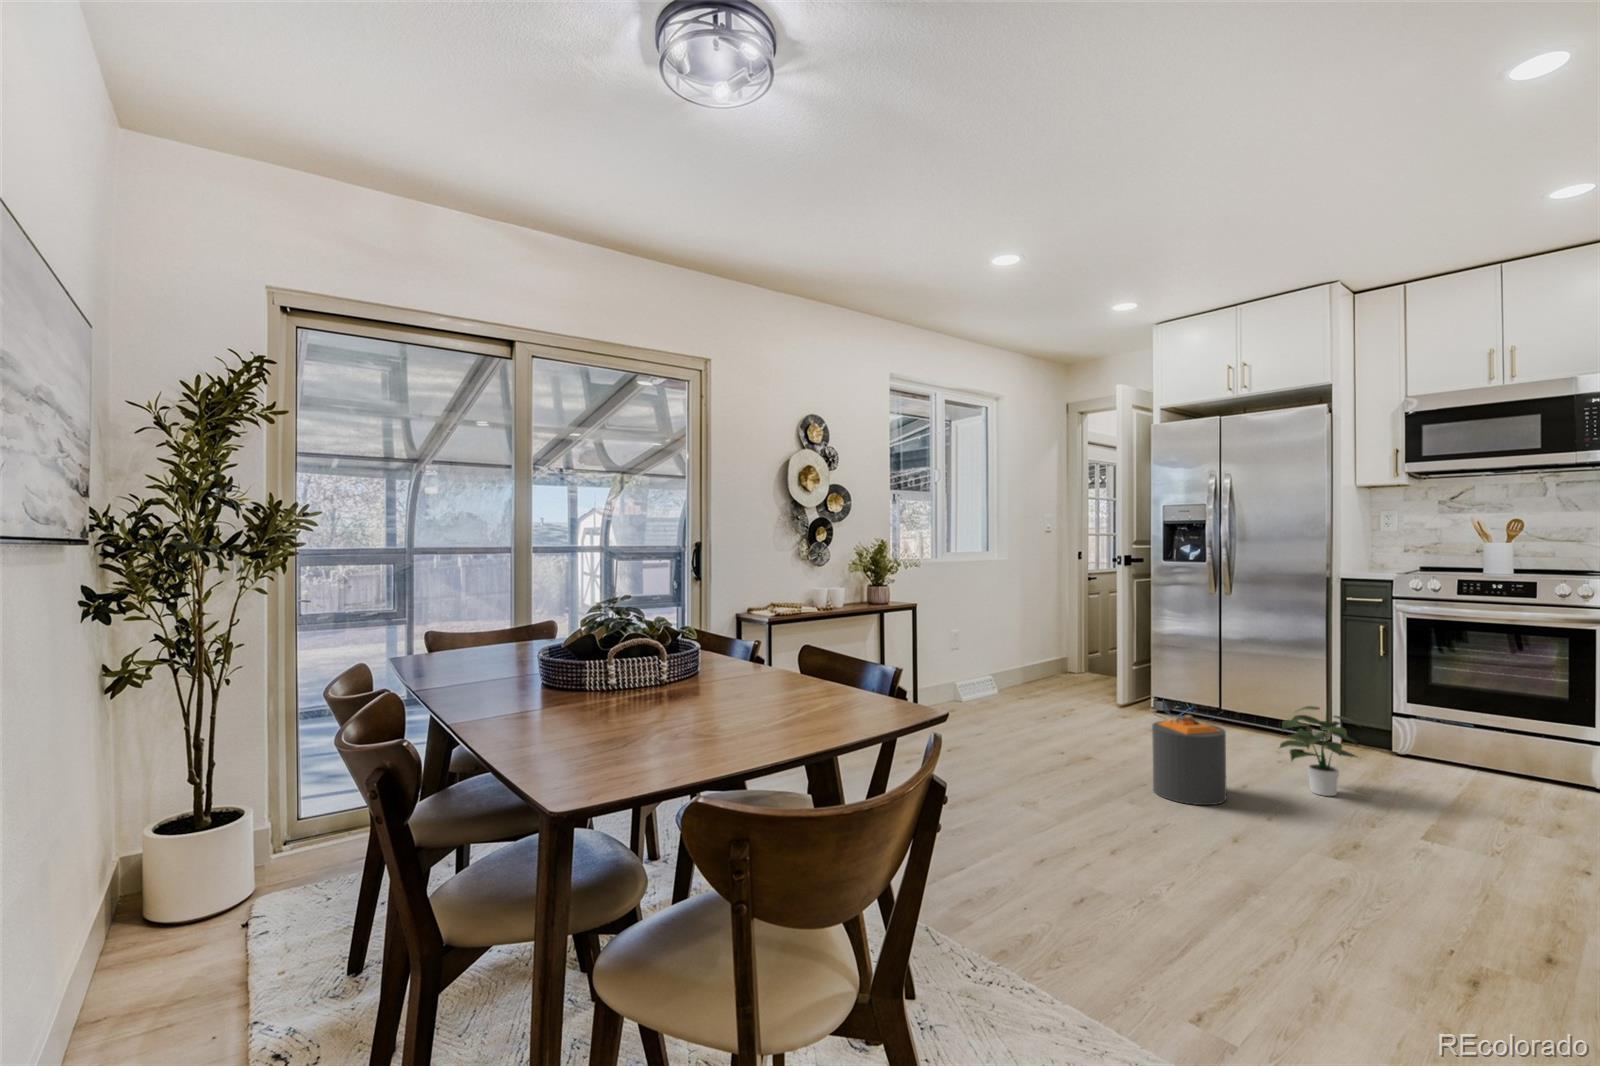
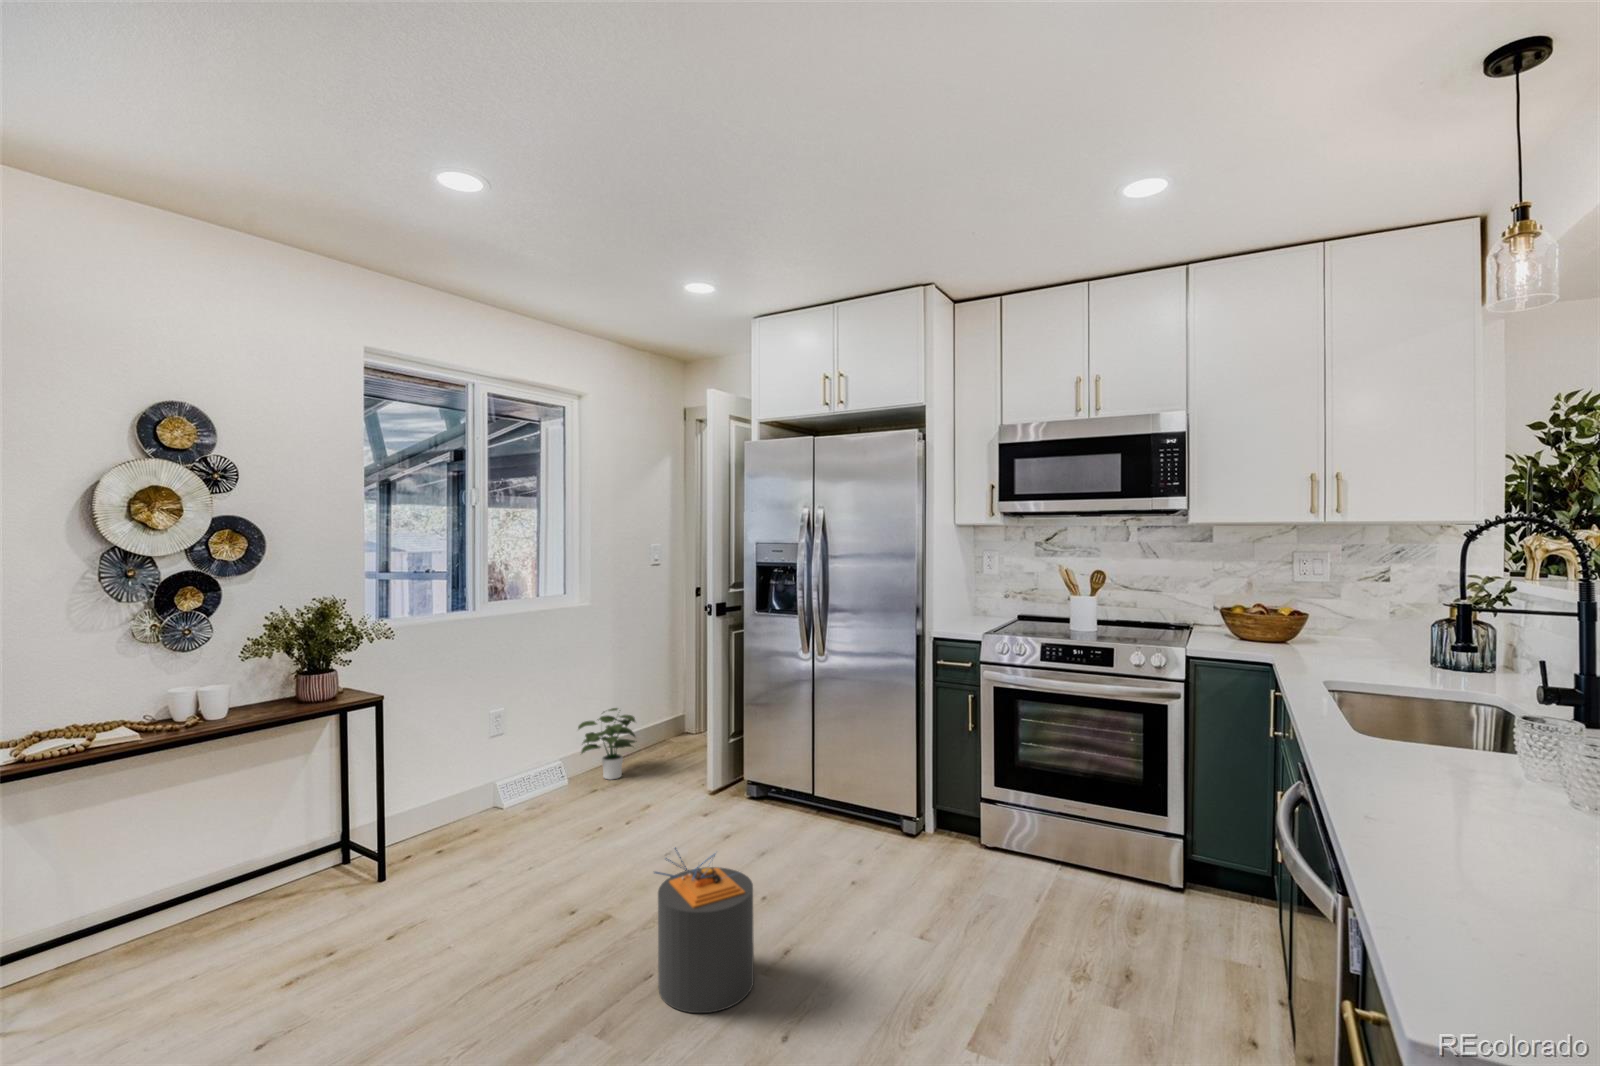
potted plant: present [1280,706,1357,796] -> present [578,708,635,780]

